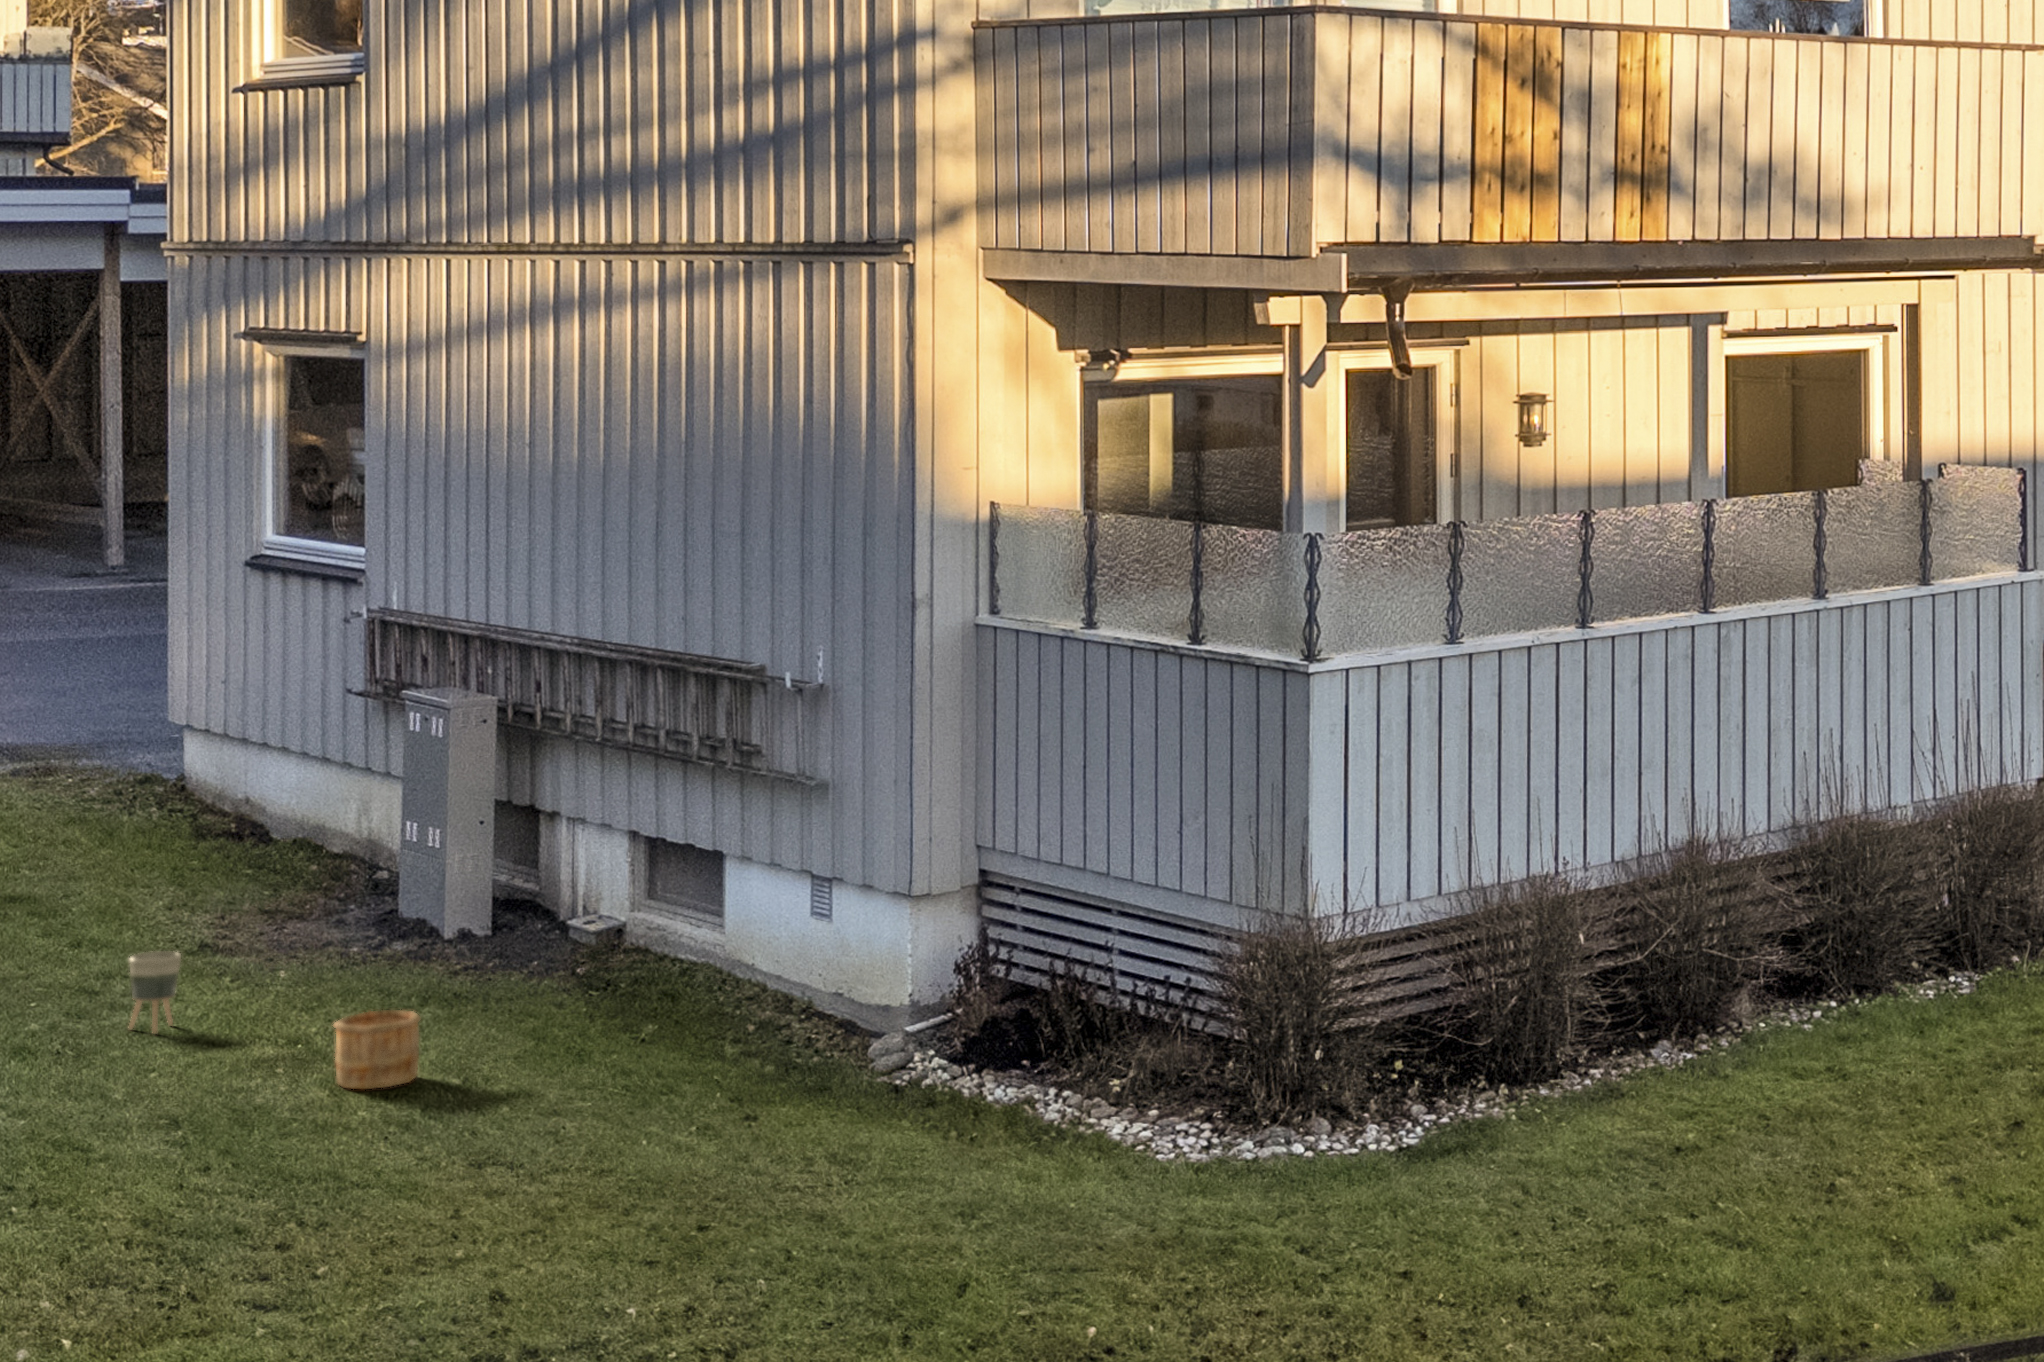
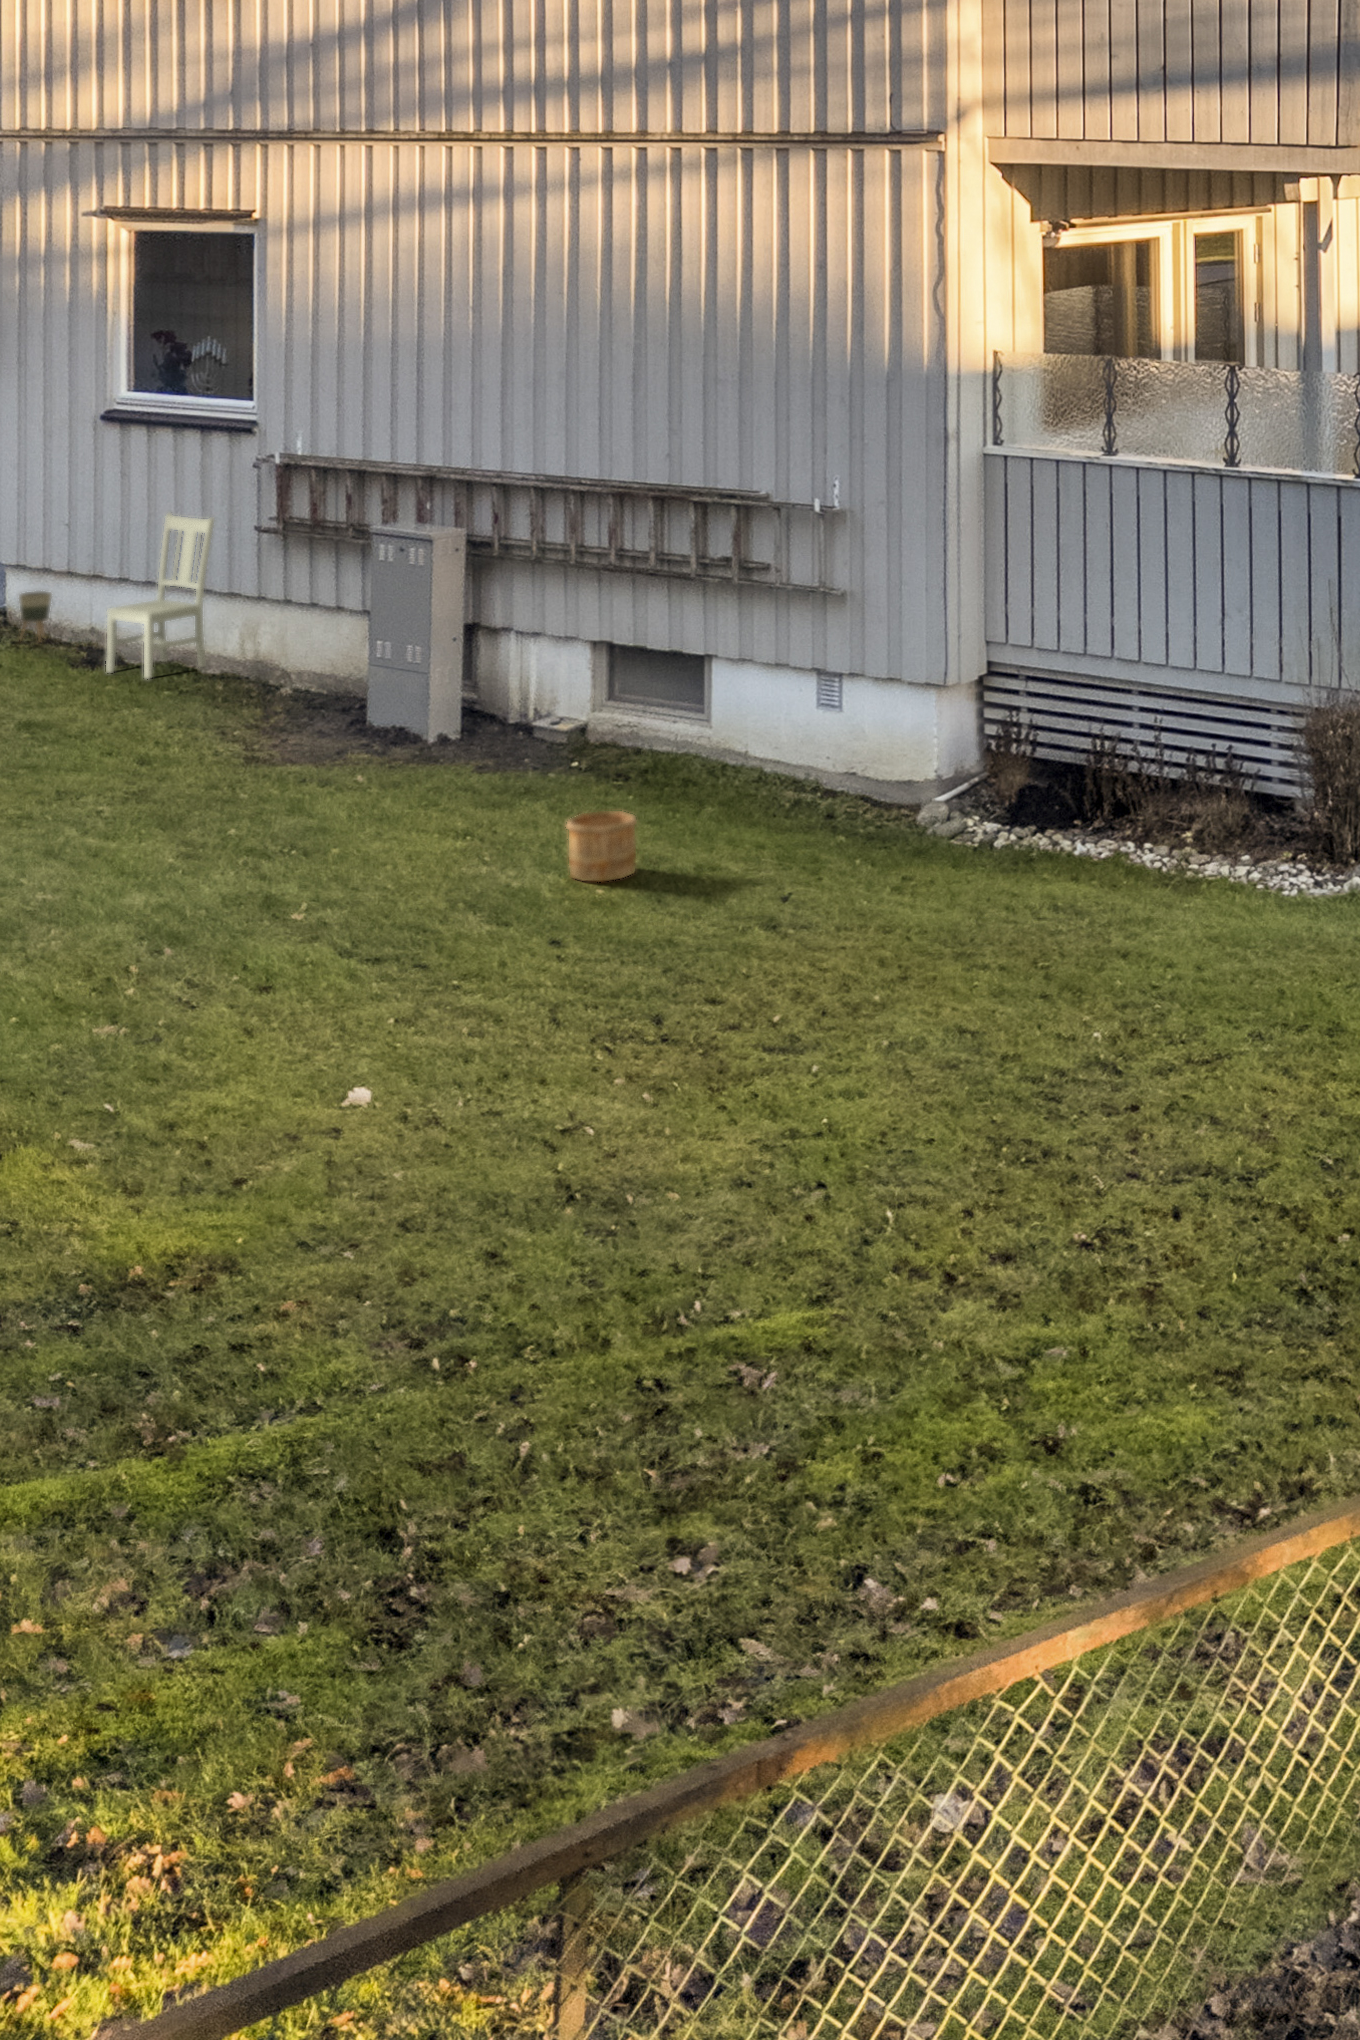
chair: none [195,673,322,859] -> present [106,513,214,678]
planter: present [129,951,181,1033] -> present [19,591,52,640]

